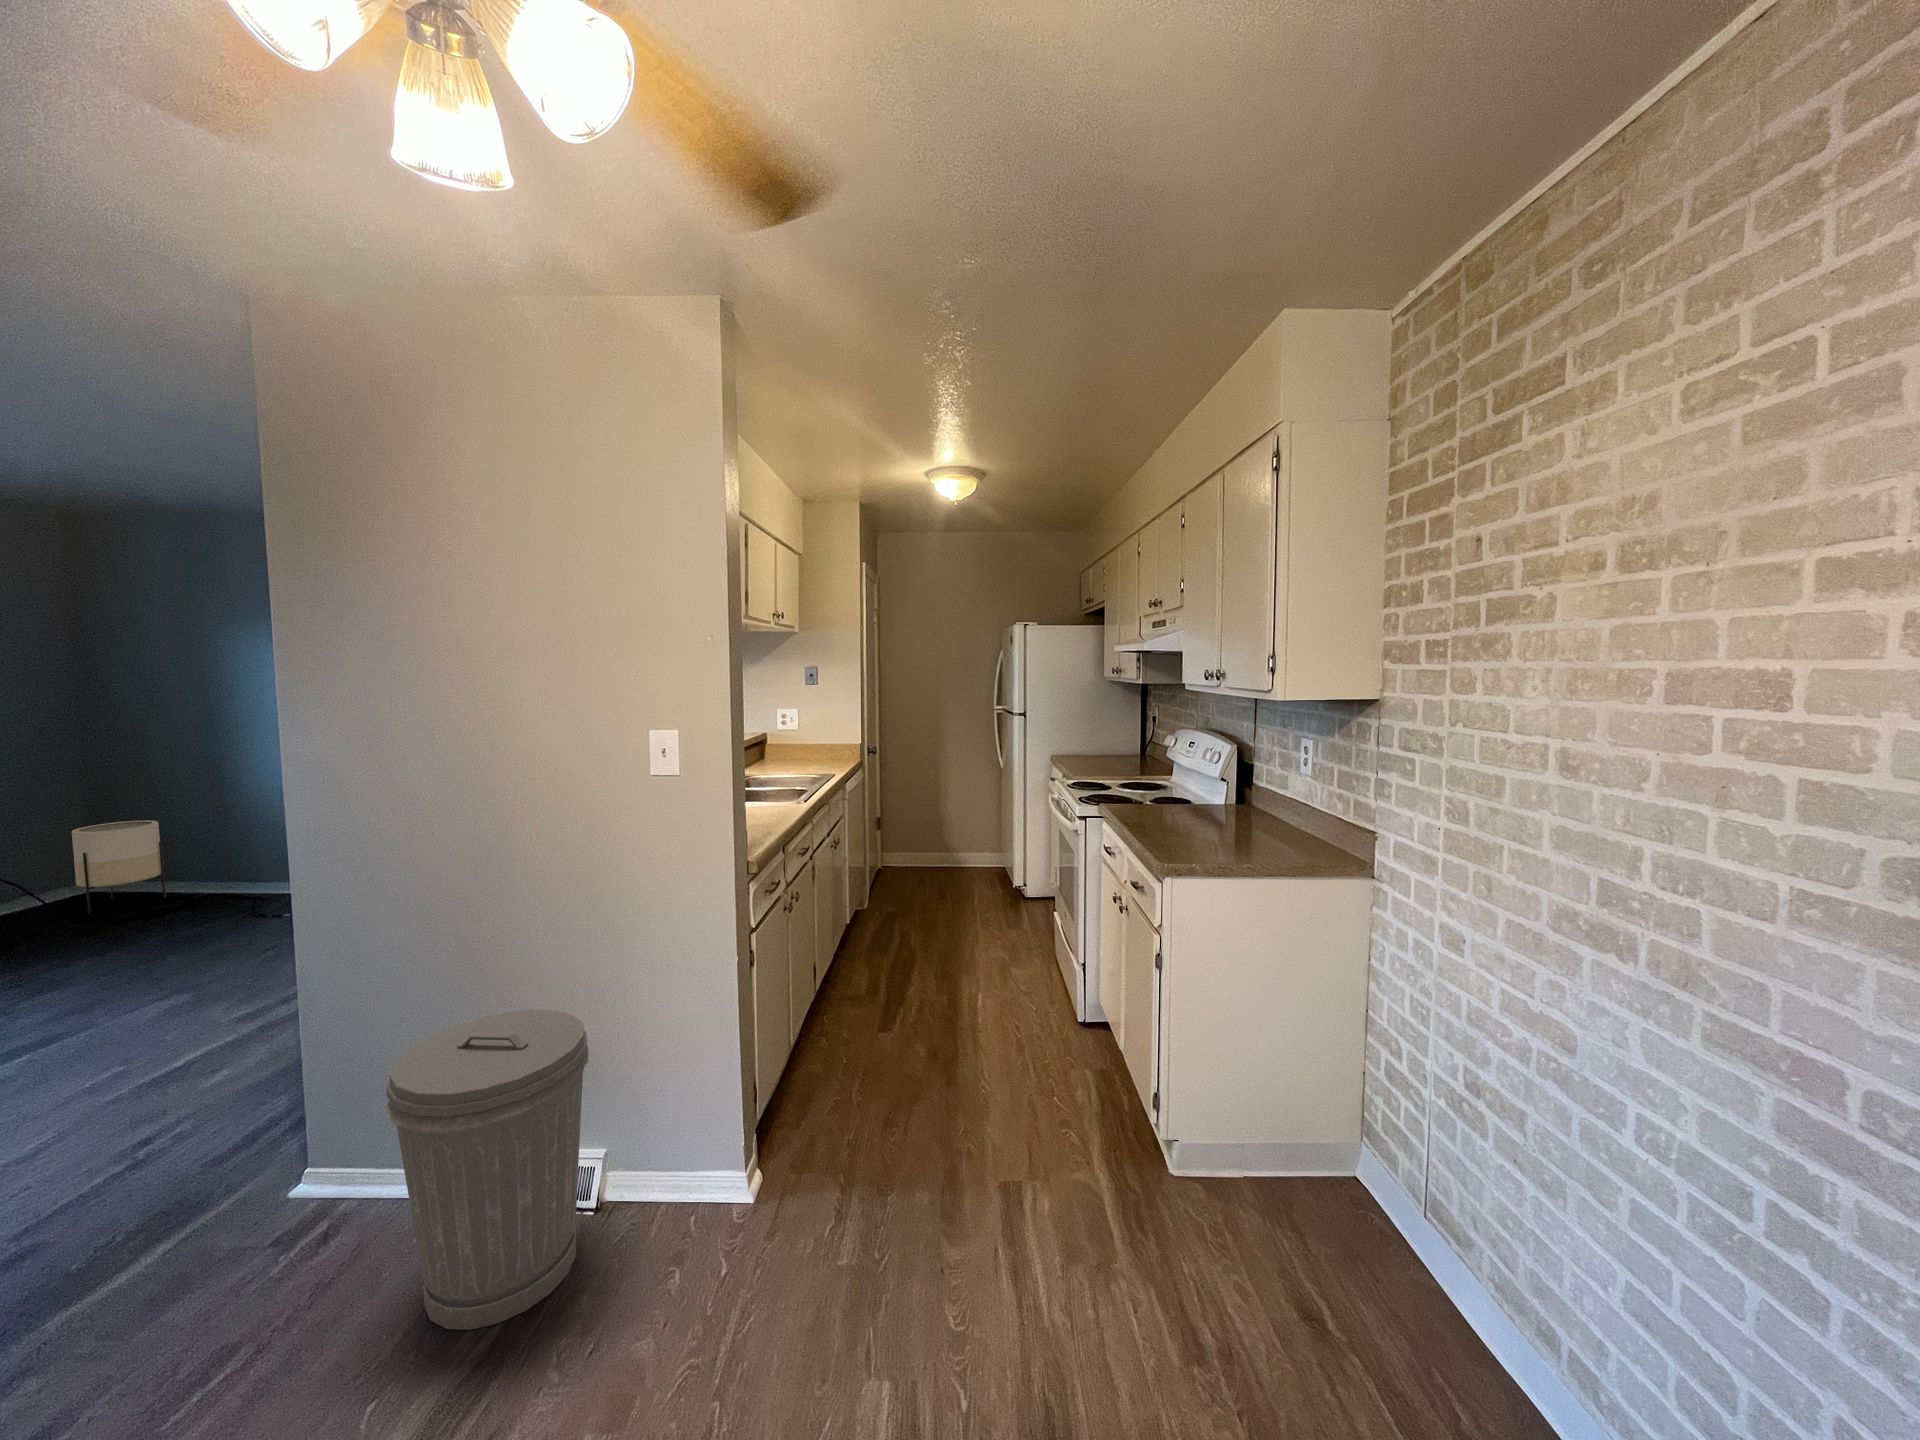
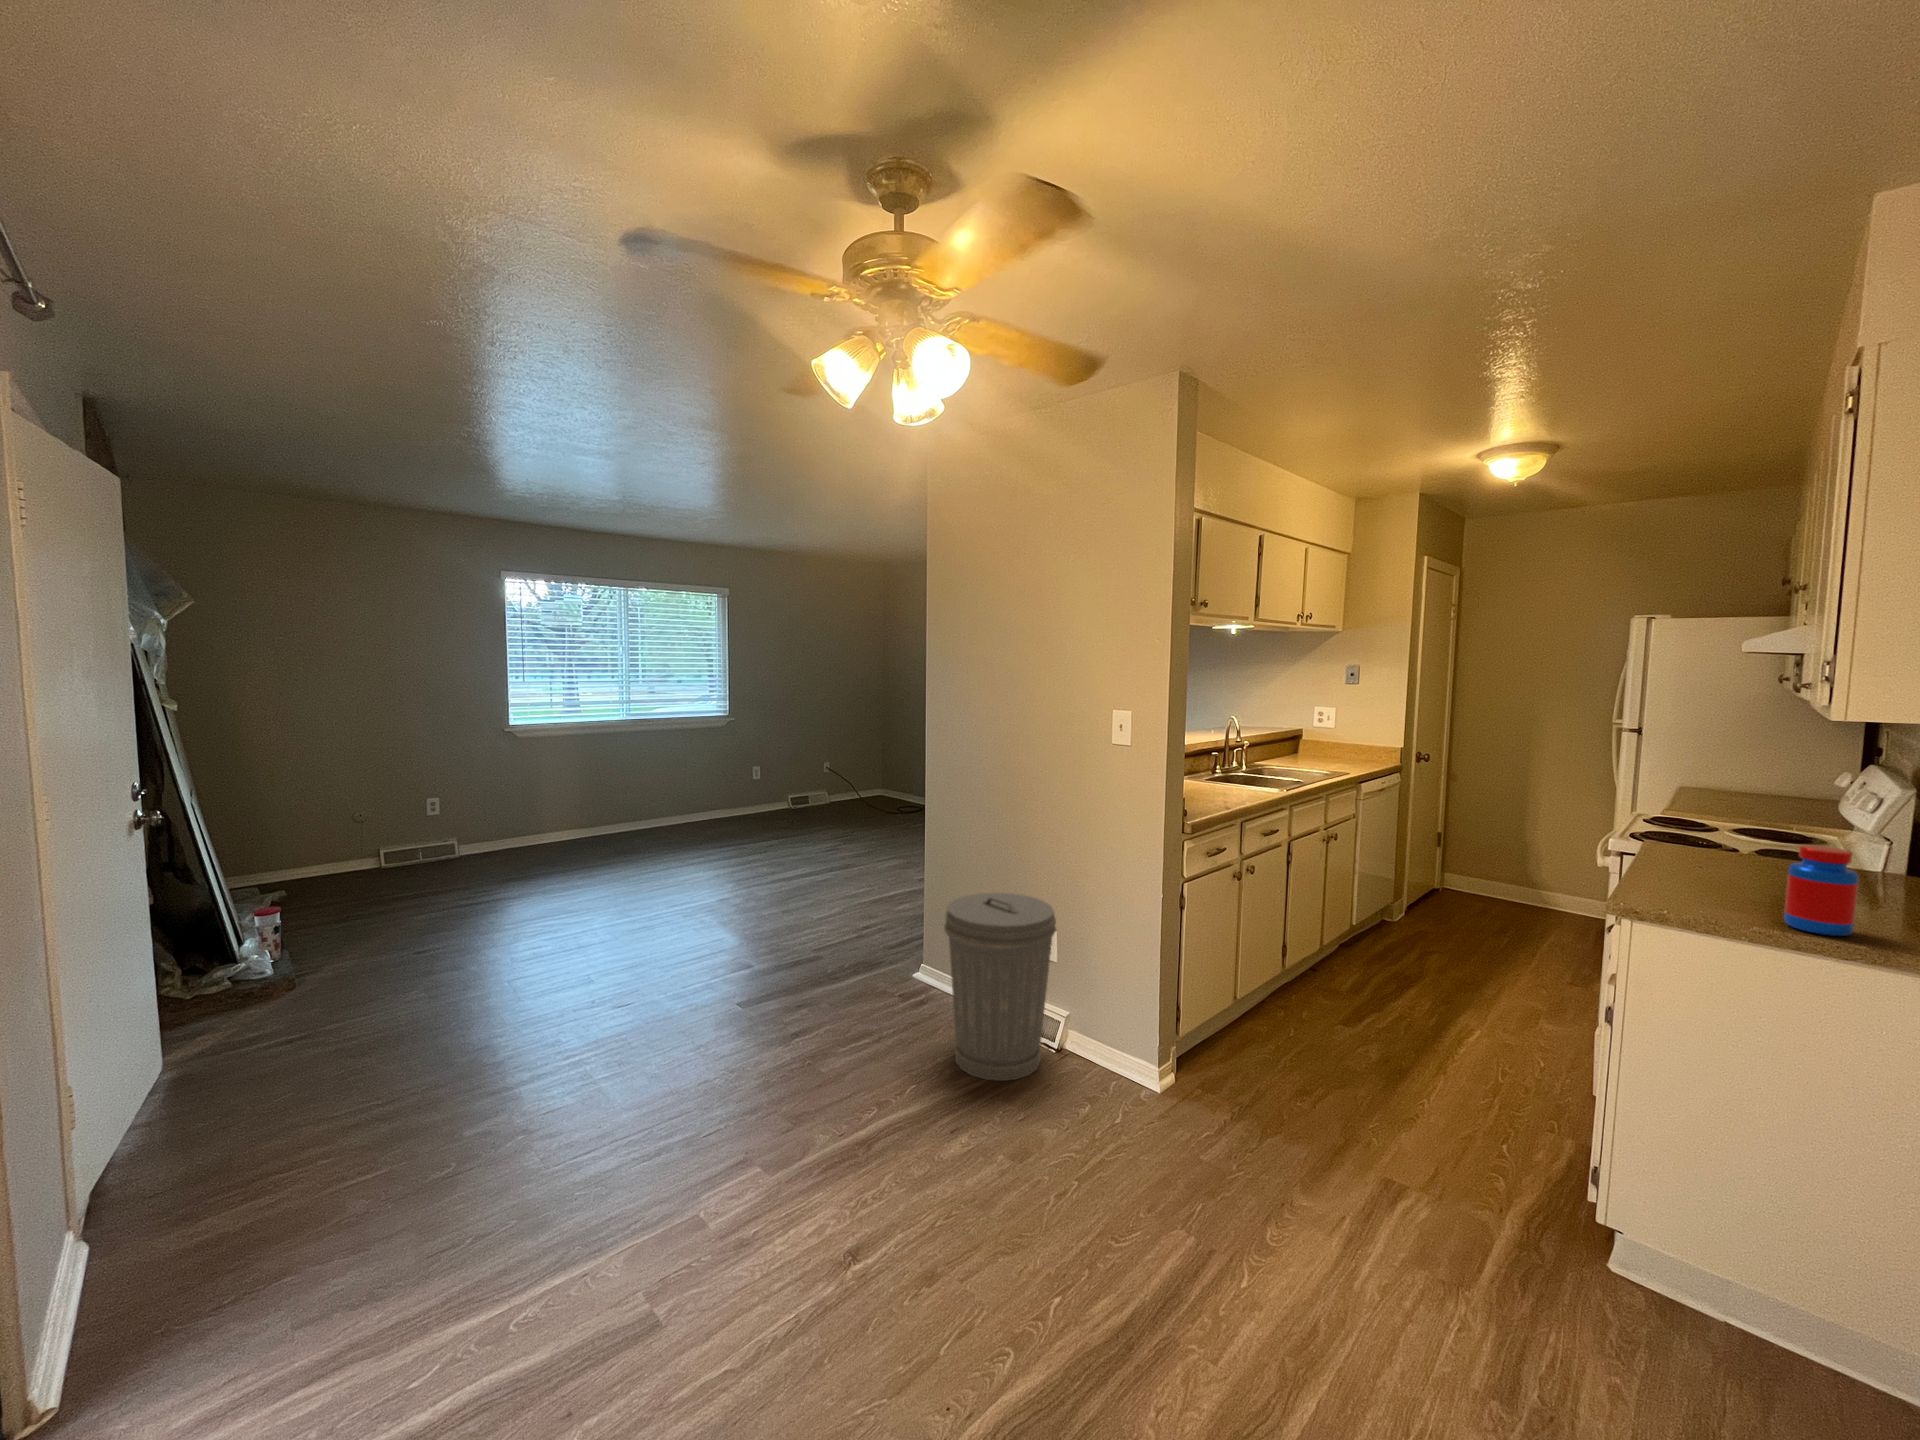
jar: none [1255,793,1295,860] -> present [1784,845,1859,936]
planter: present [72,820,166,913] -> none [869,756,906,810]

